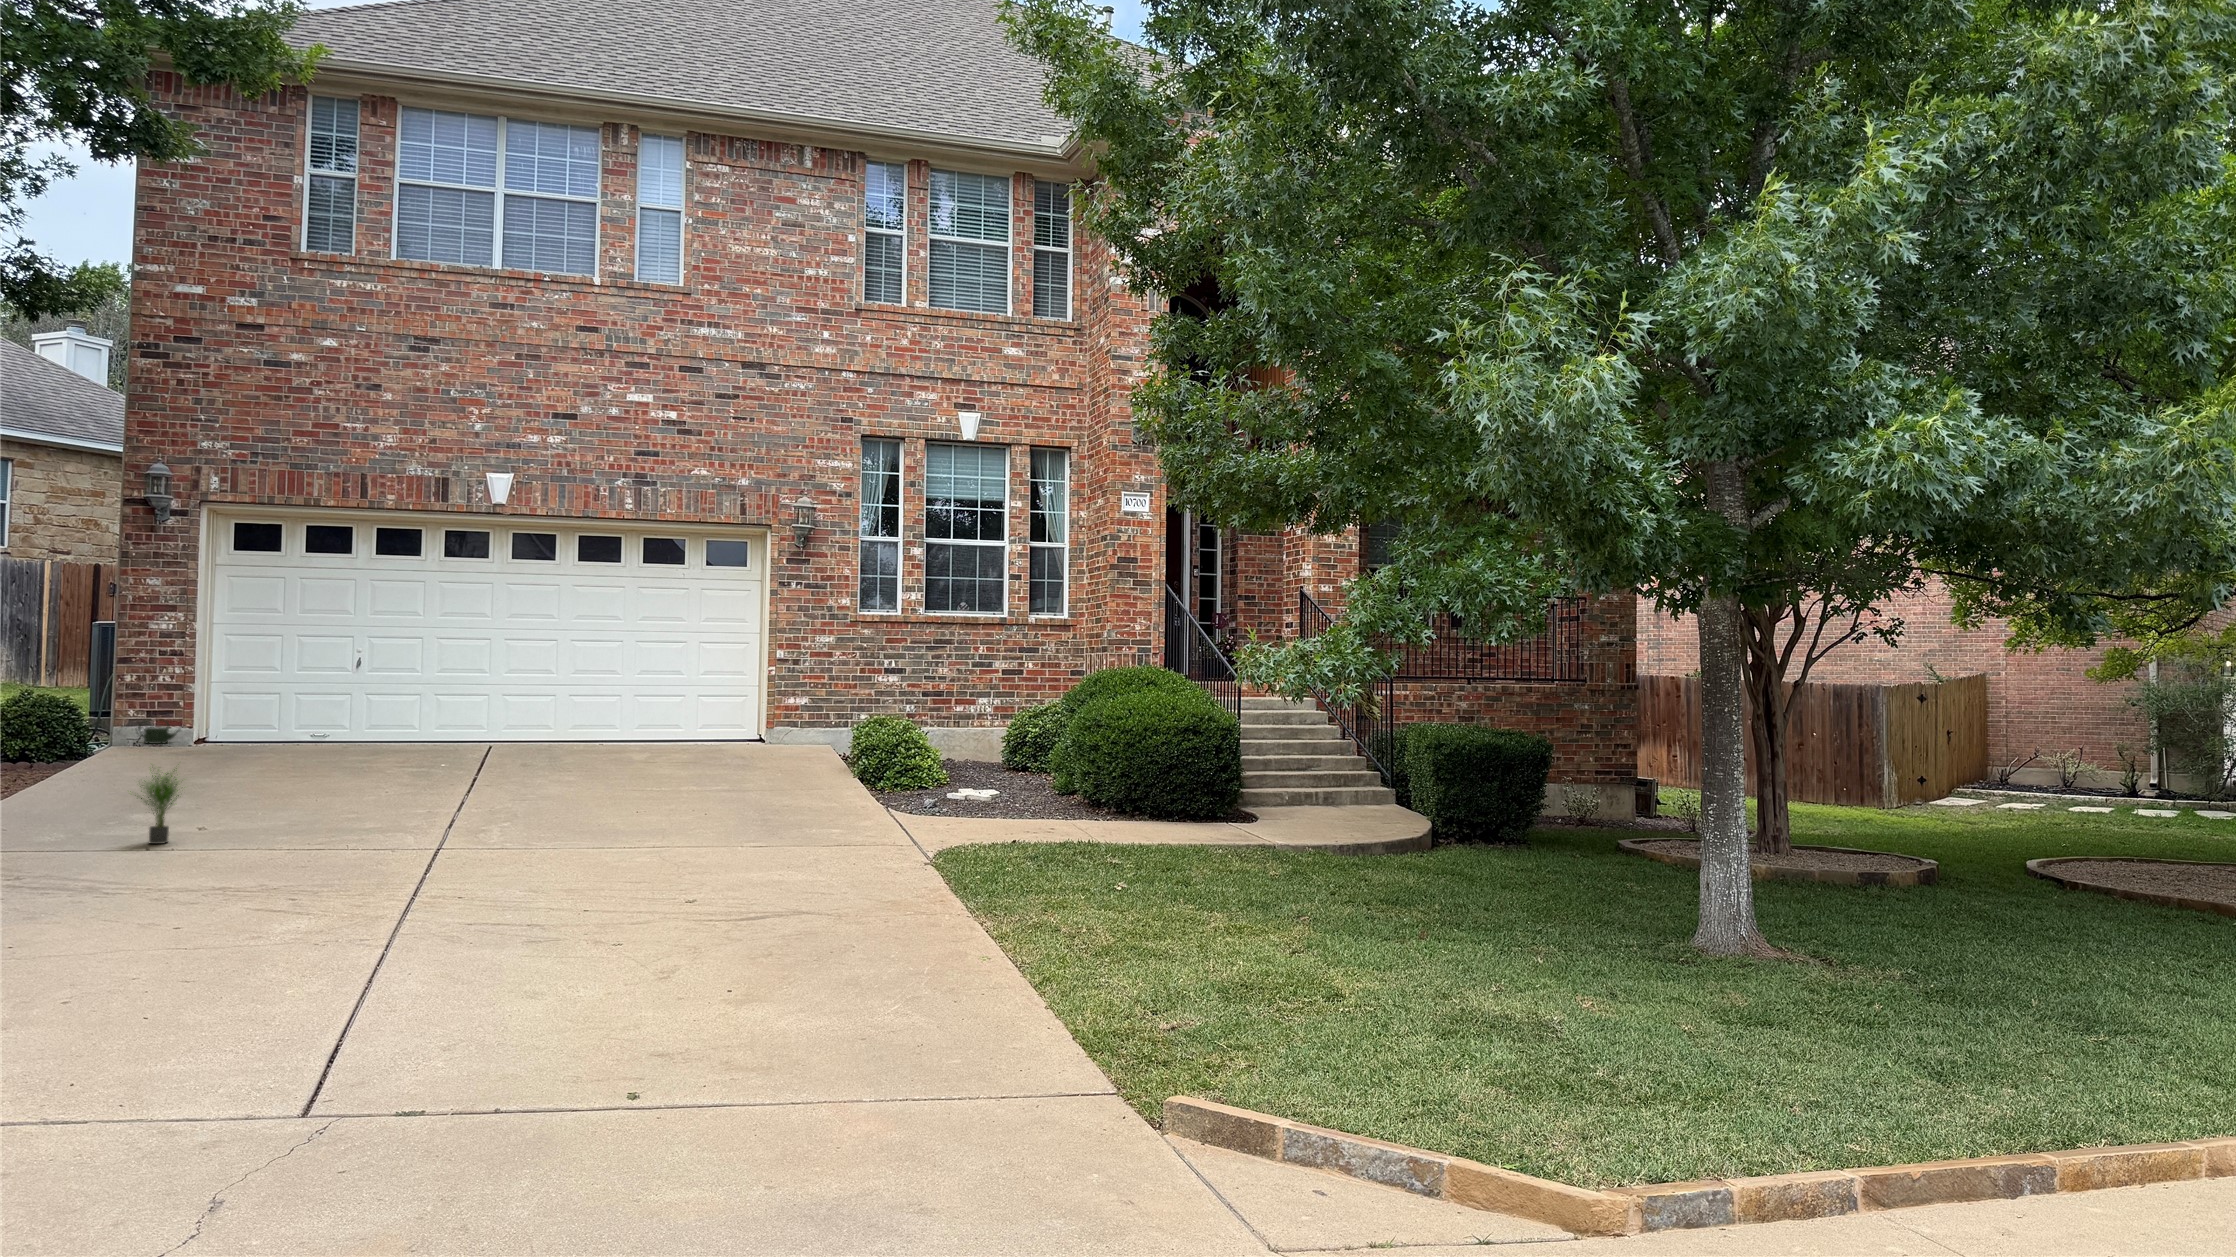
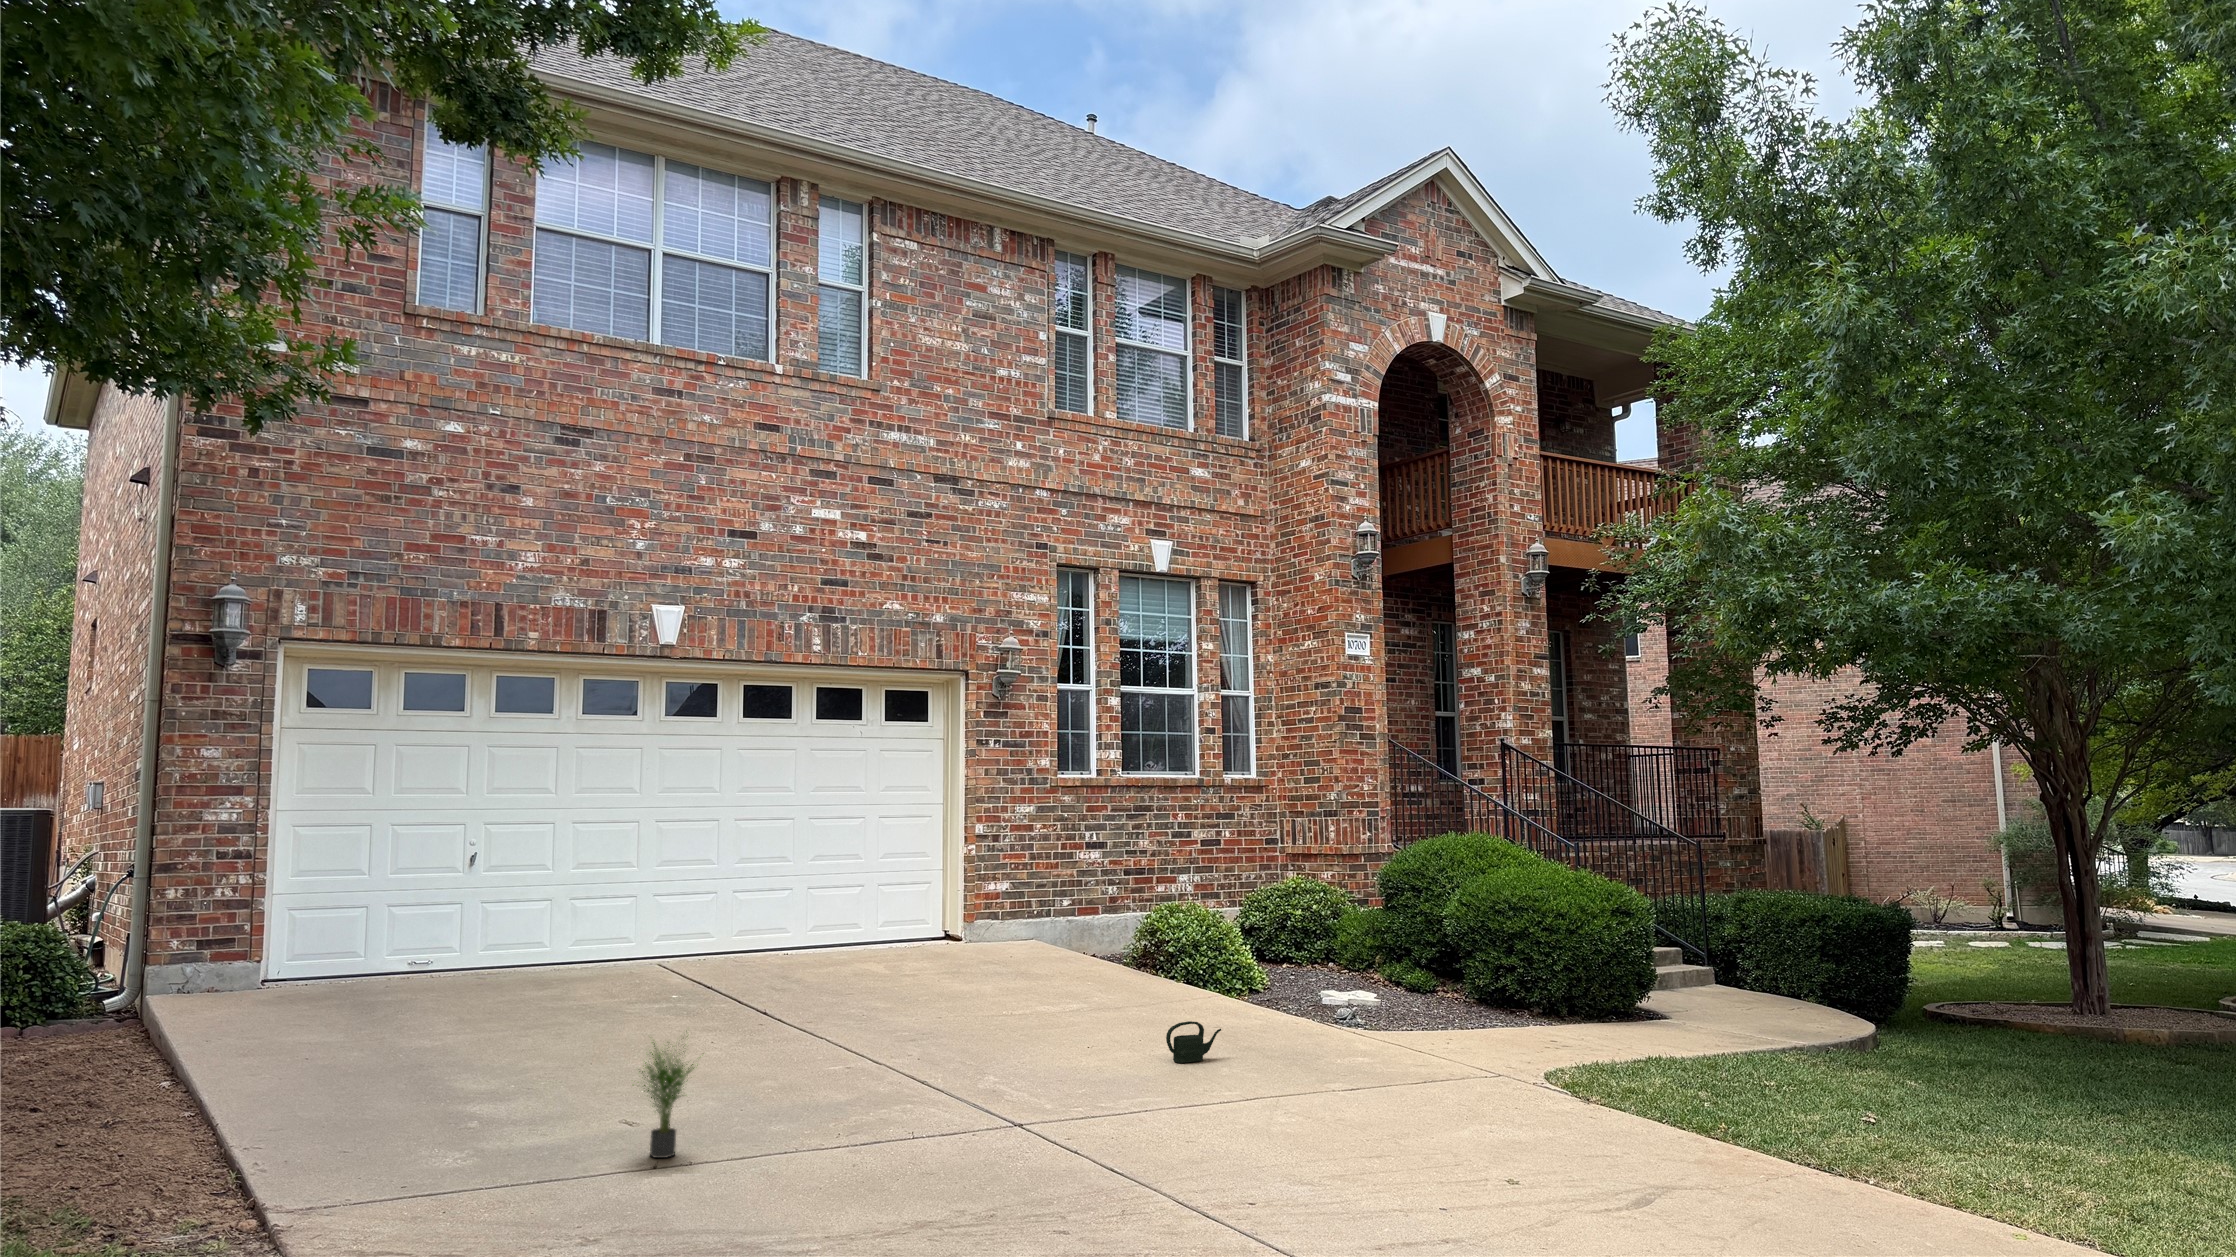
watering can: present [138,721,183,744] -> present [1166,1021,1221,1063]

